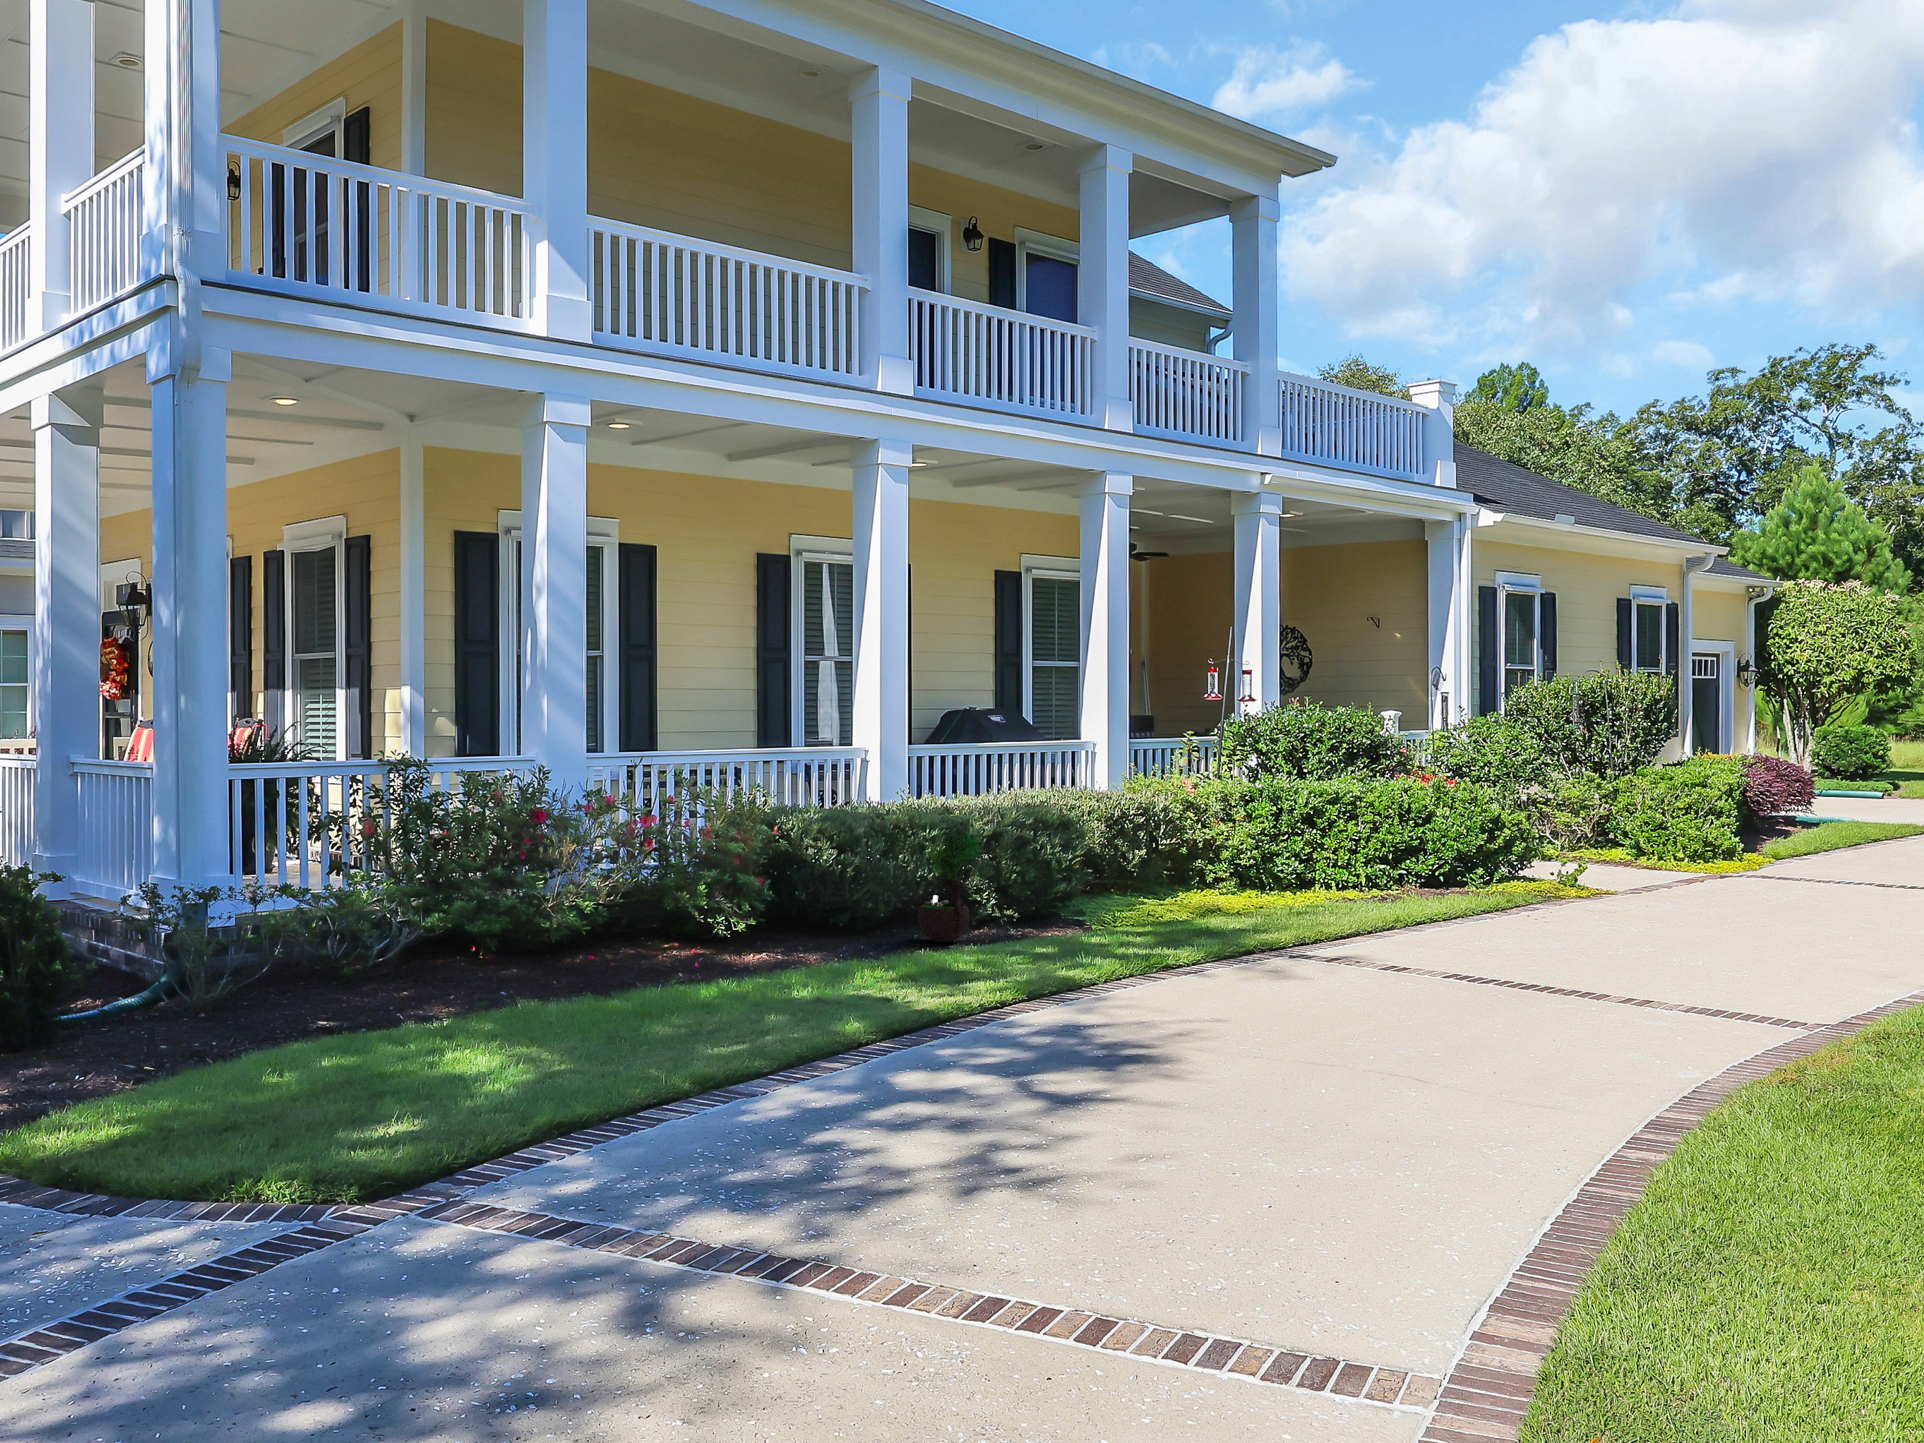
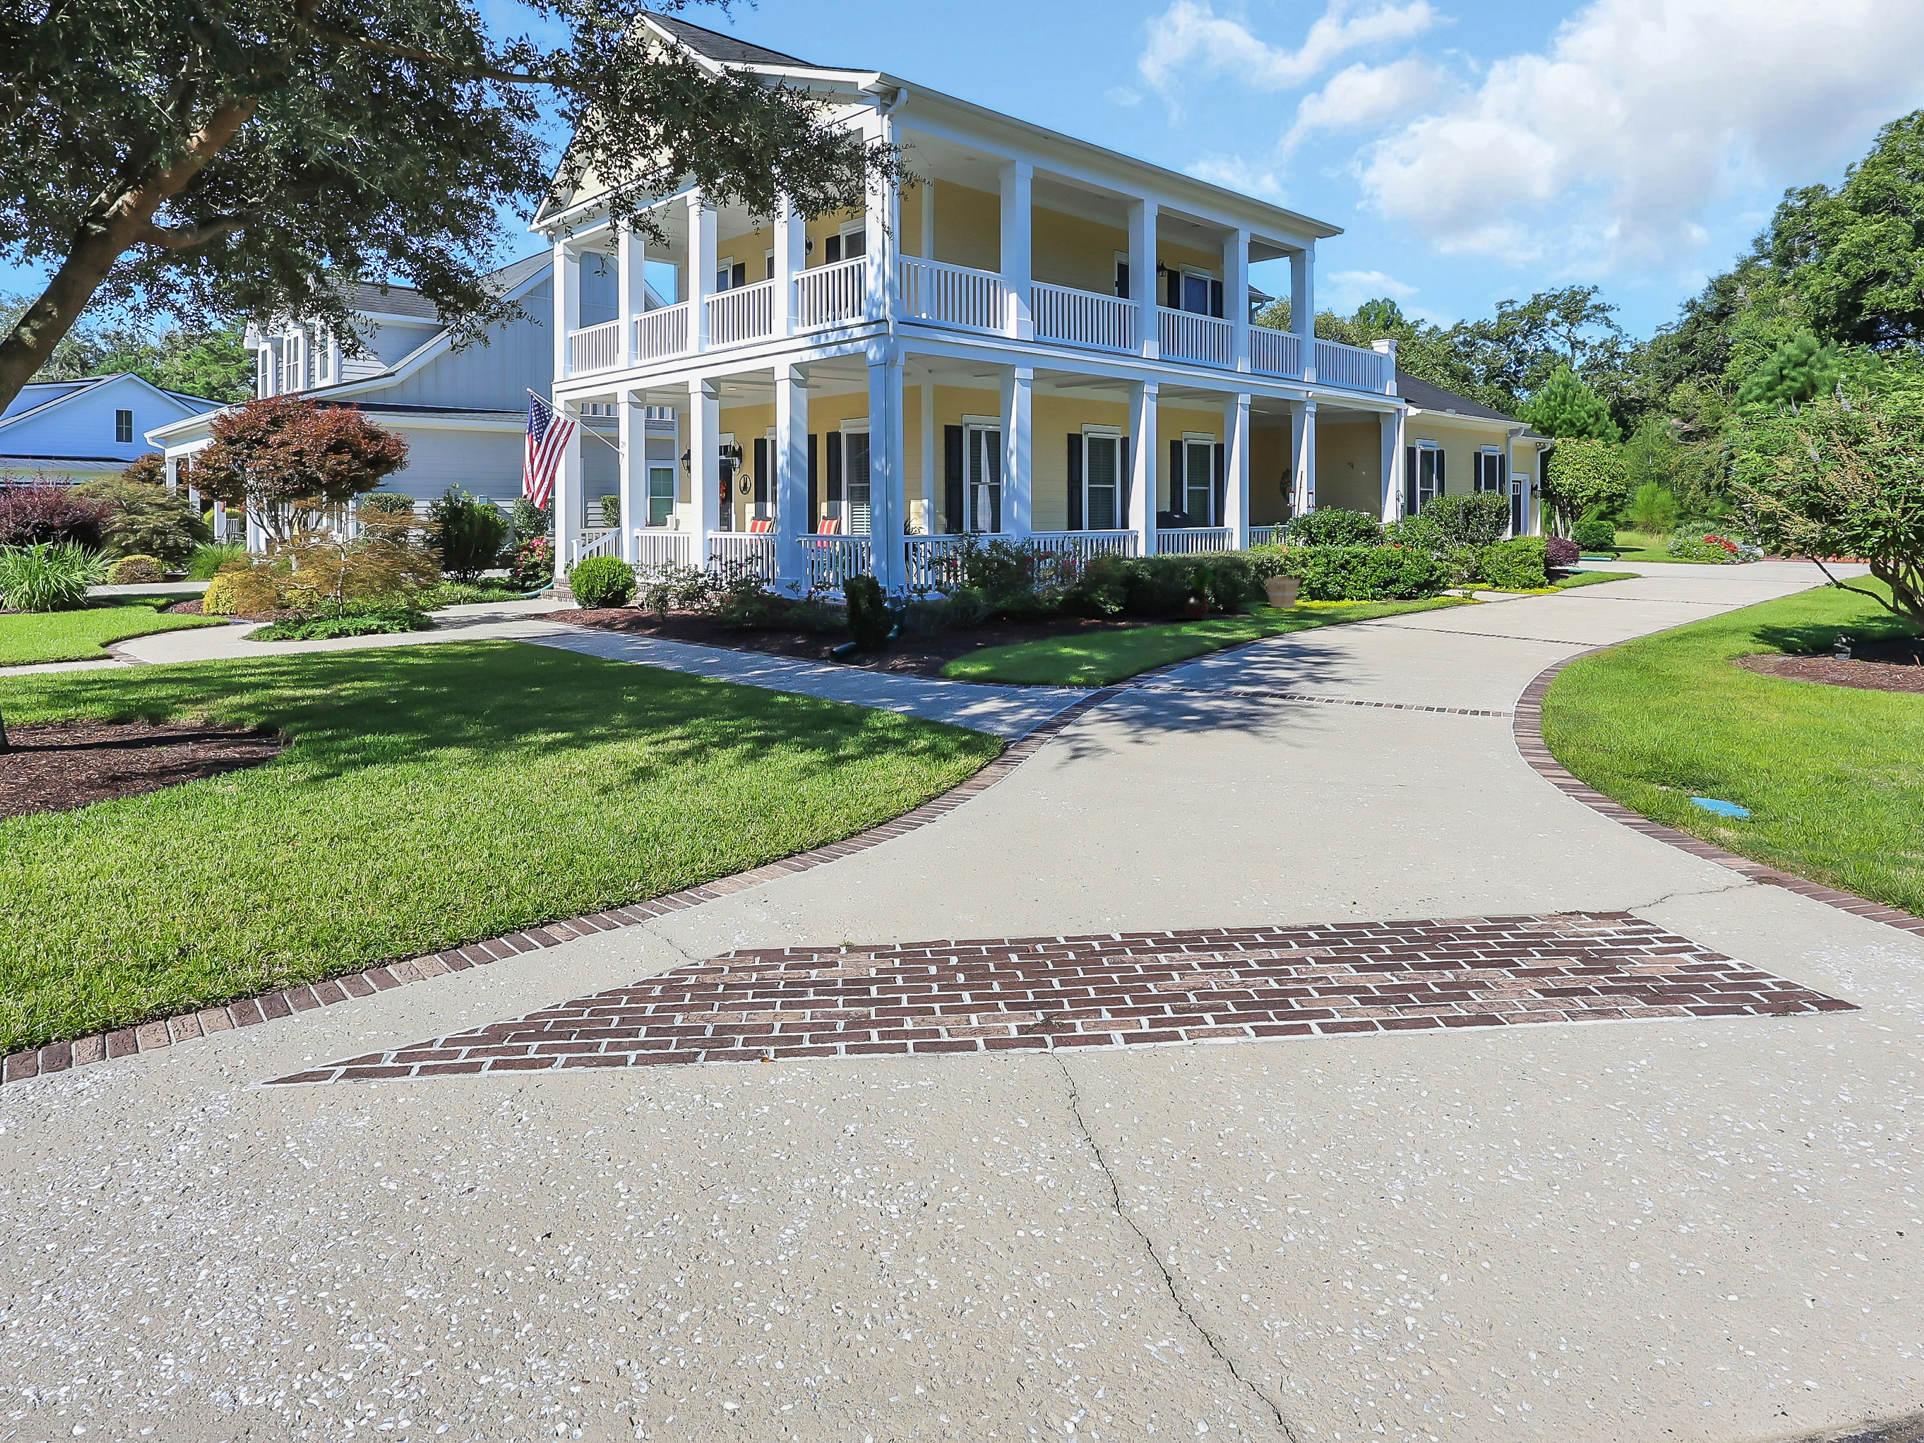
wooden bucket: none [1129,844,1201,910] -> present [1266,577,1300,608]

